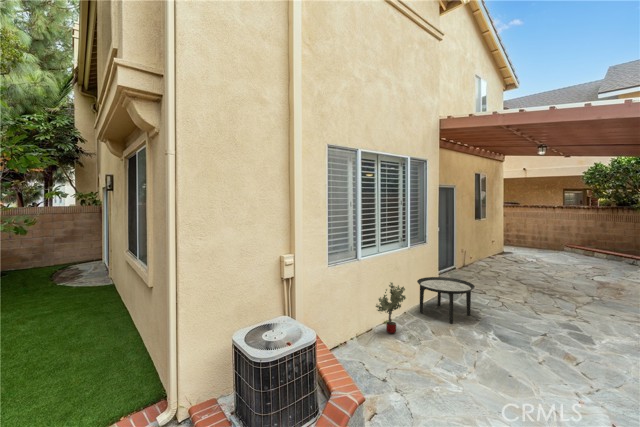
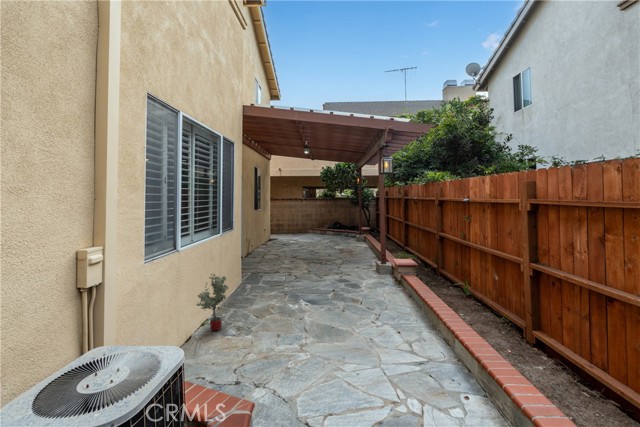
round table: present [417,277,475,323] -> none [229,261,282,303]

